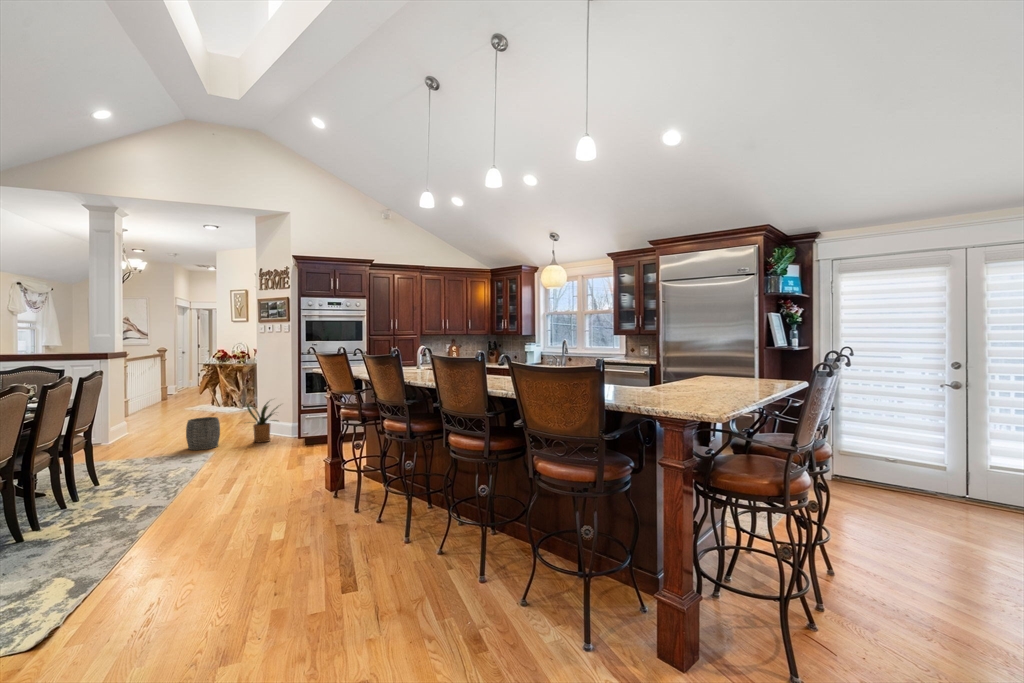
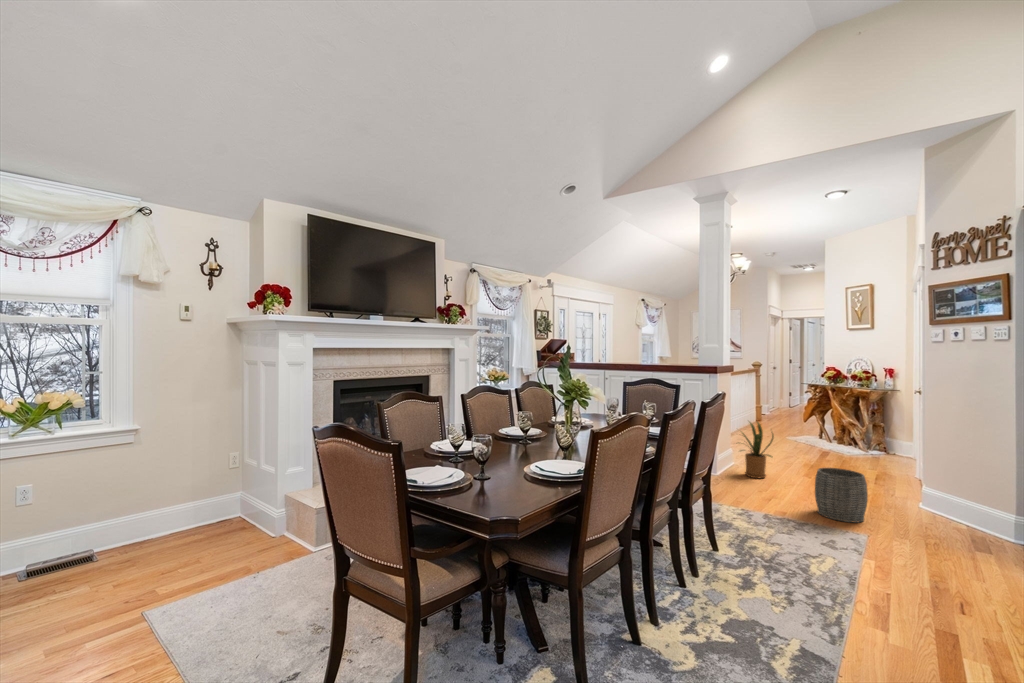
house plant: present [246,402,278,443] -> present [740,422,774,478]

